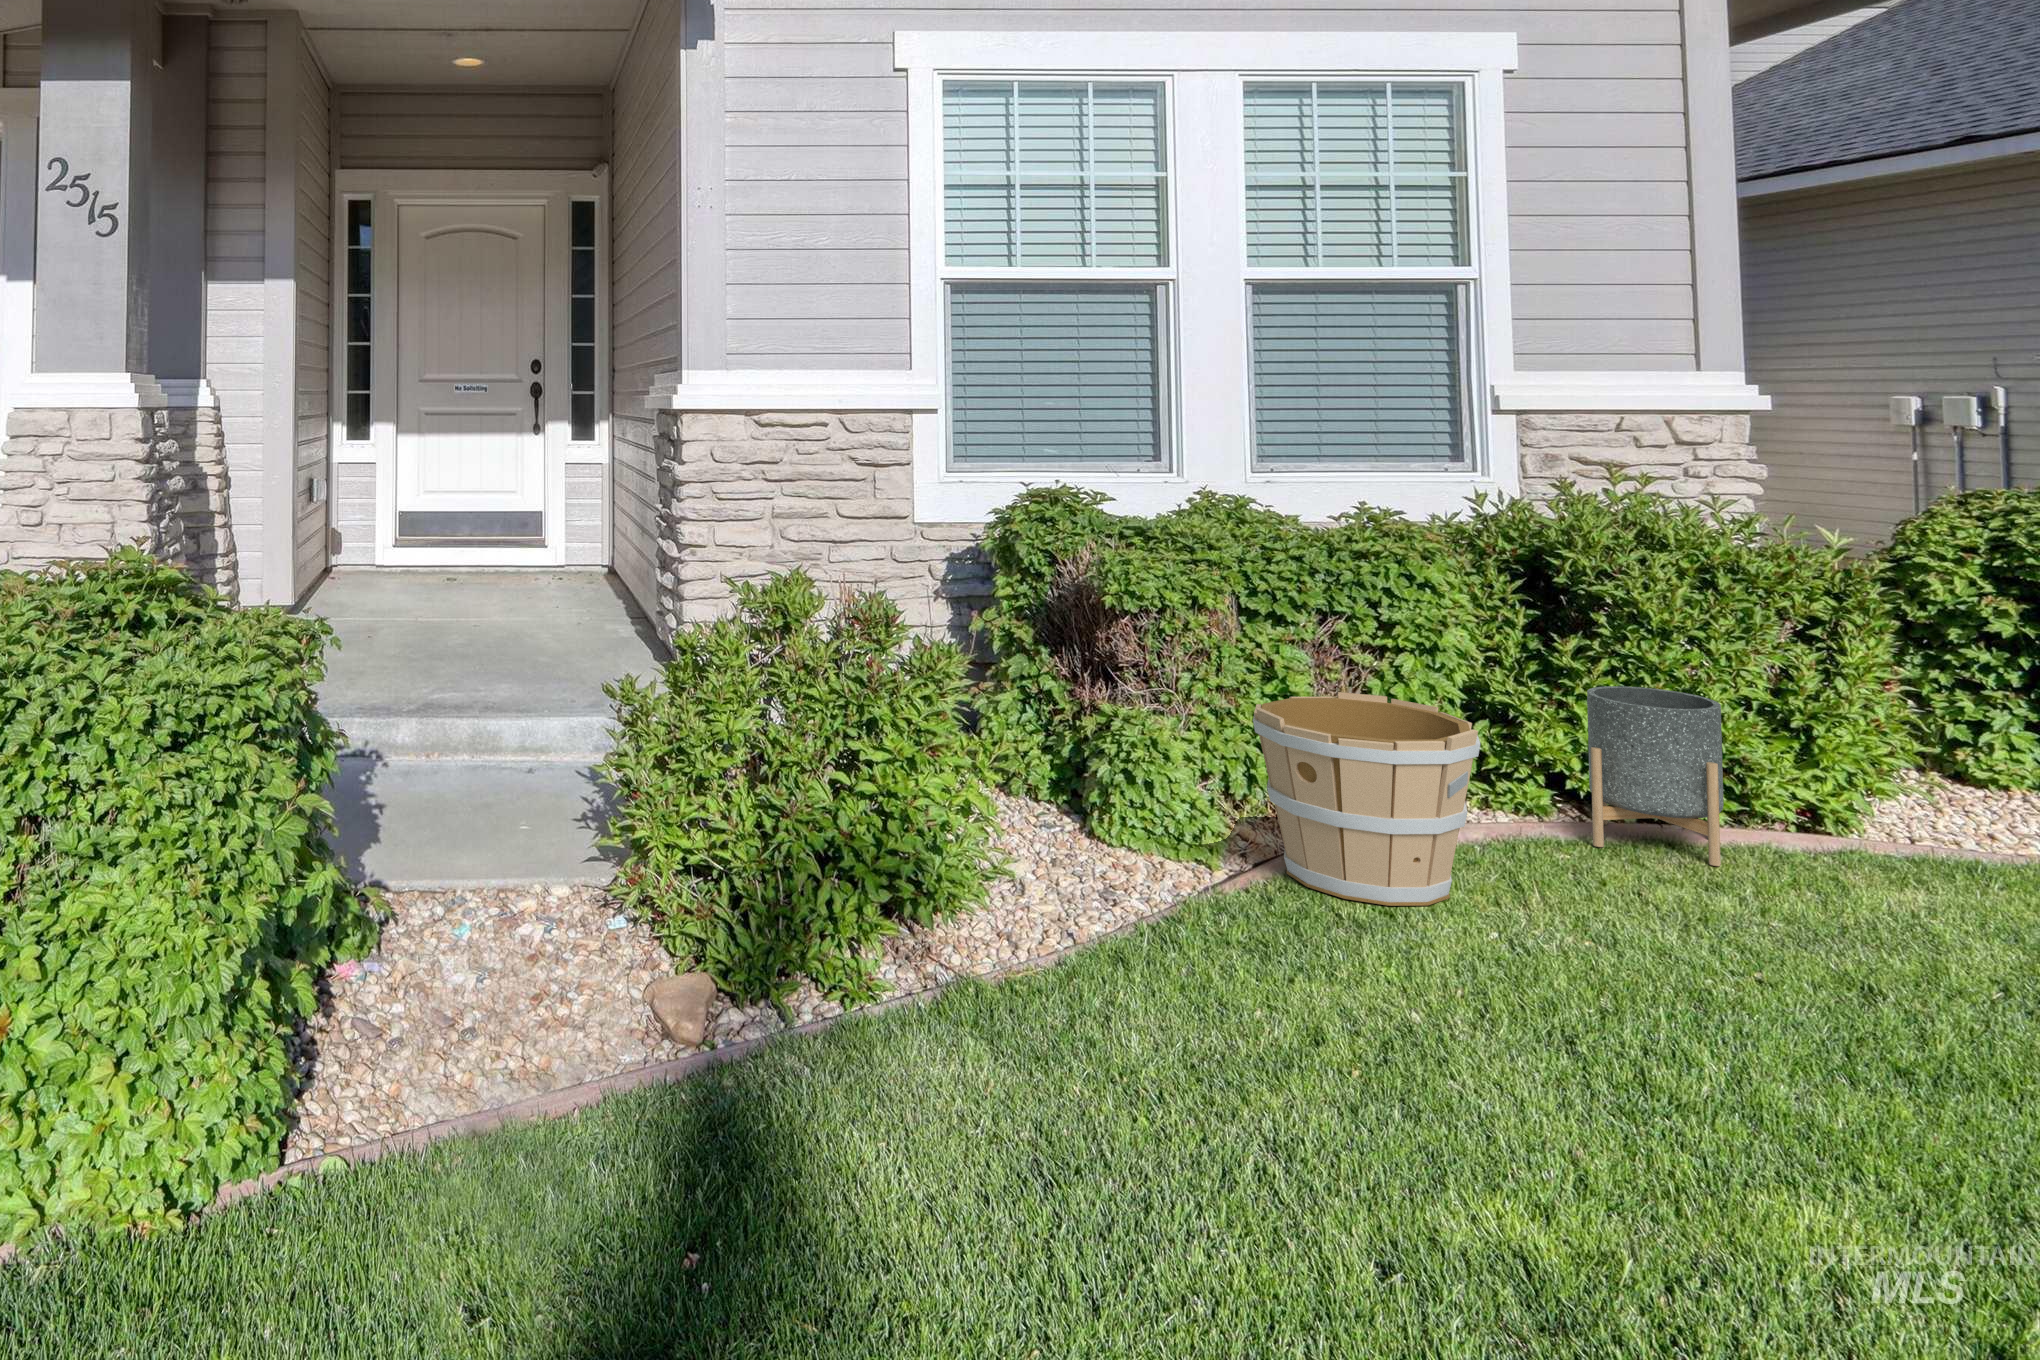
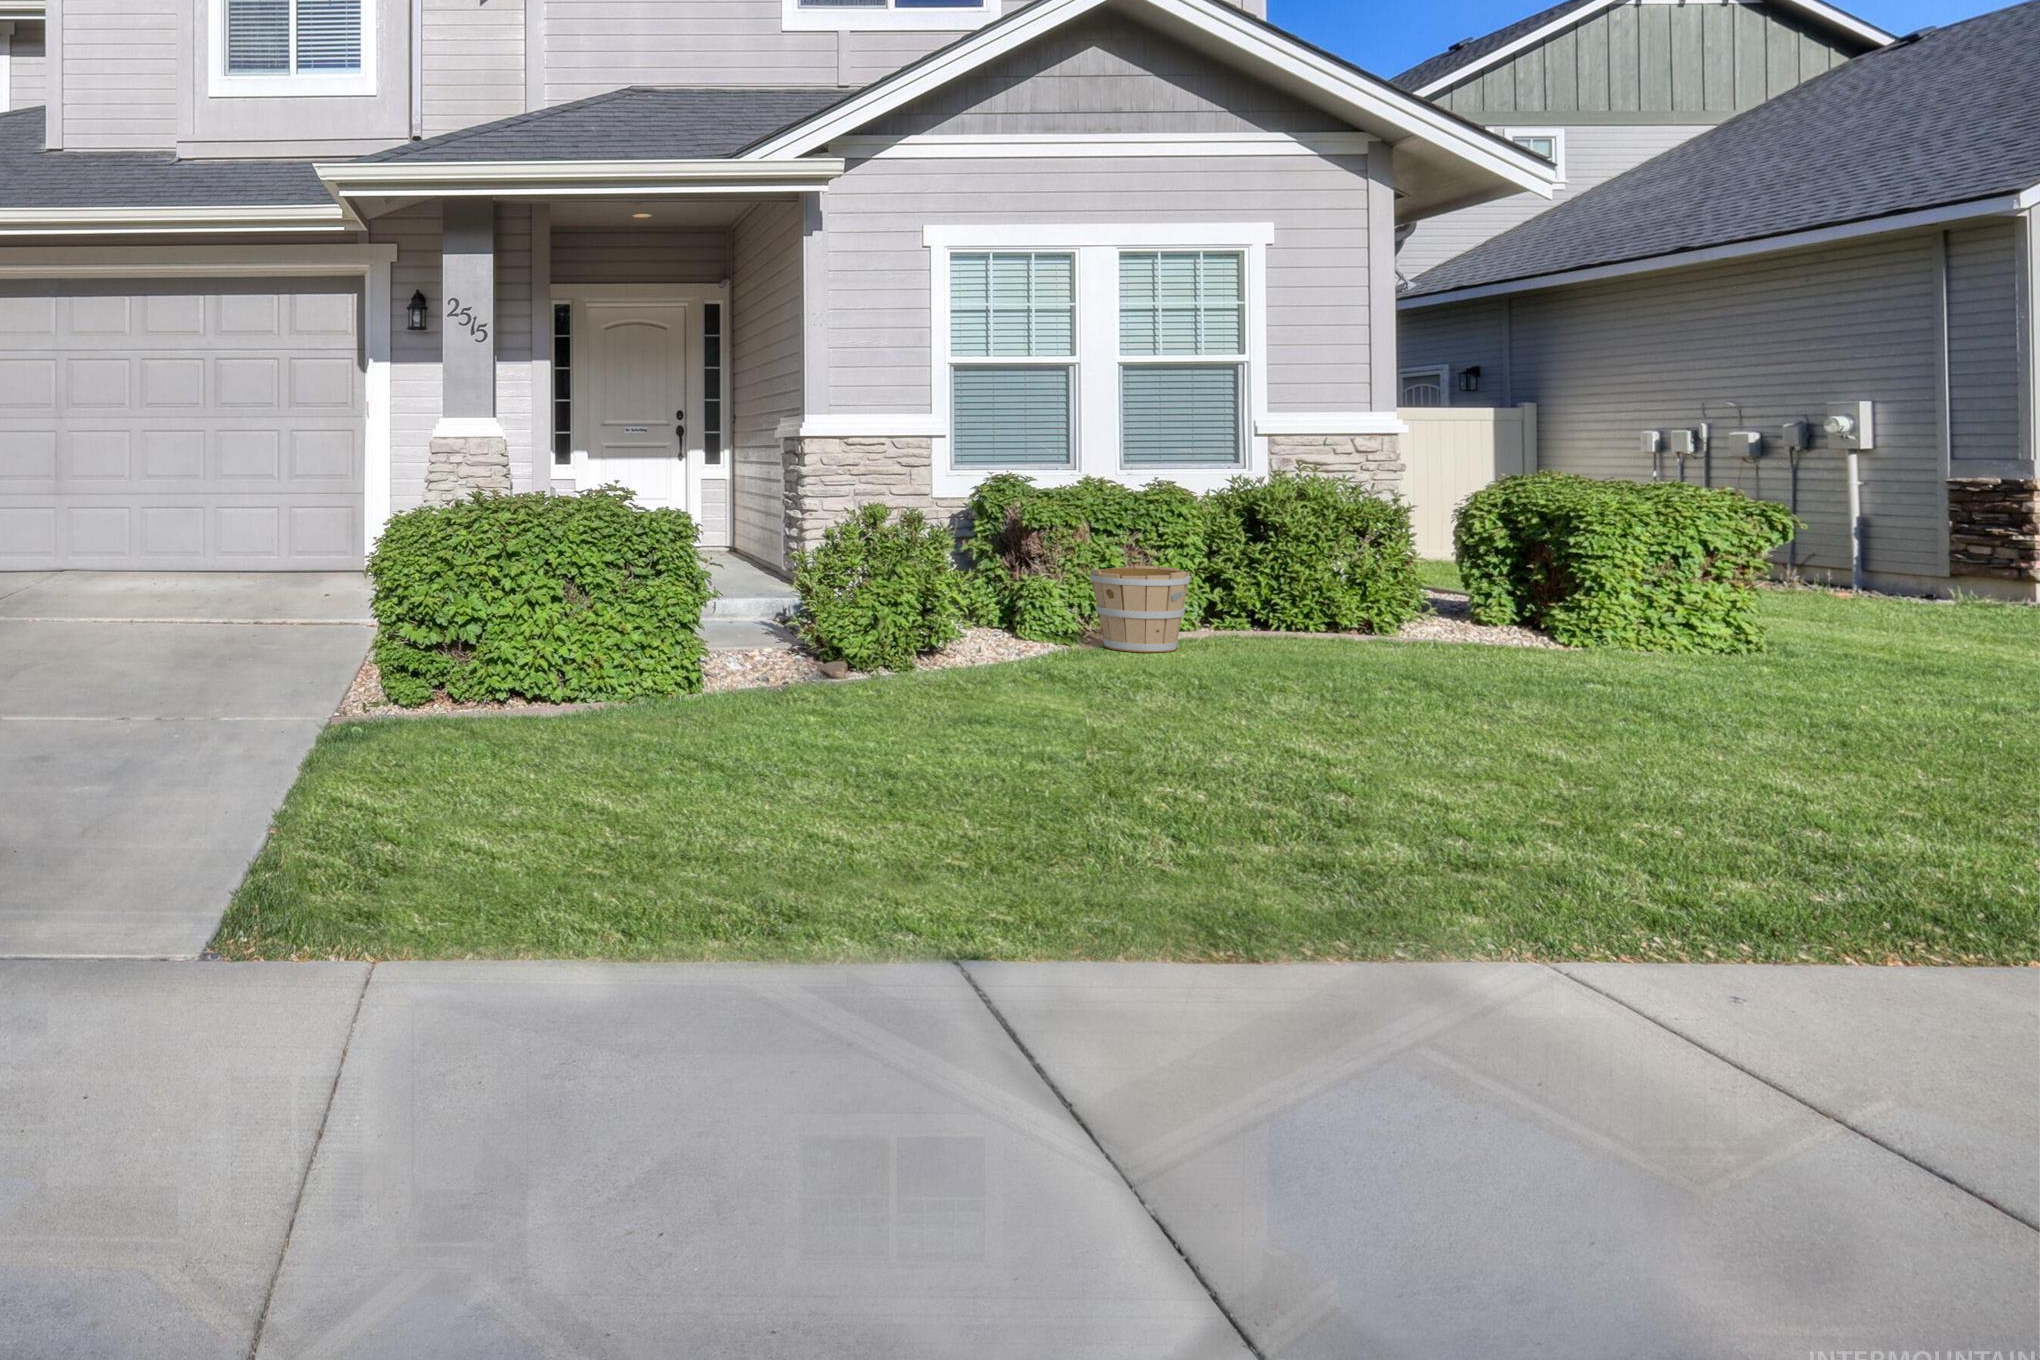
planter: present [1587,686,1723,866] -> none [1259,566,1322,643]

